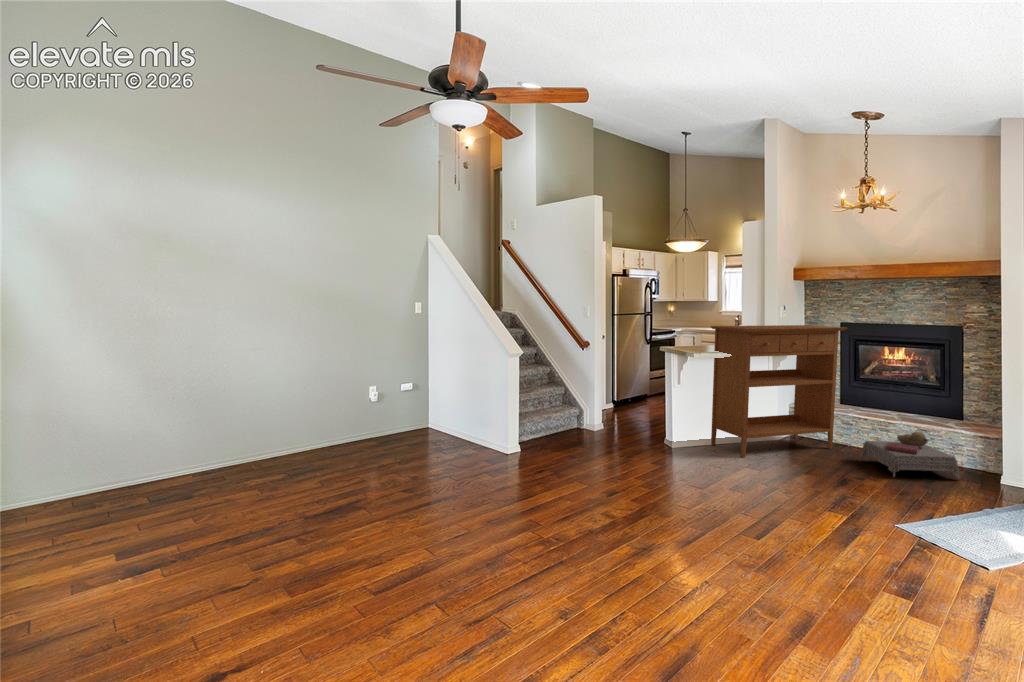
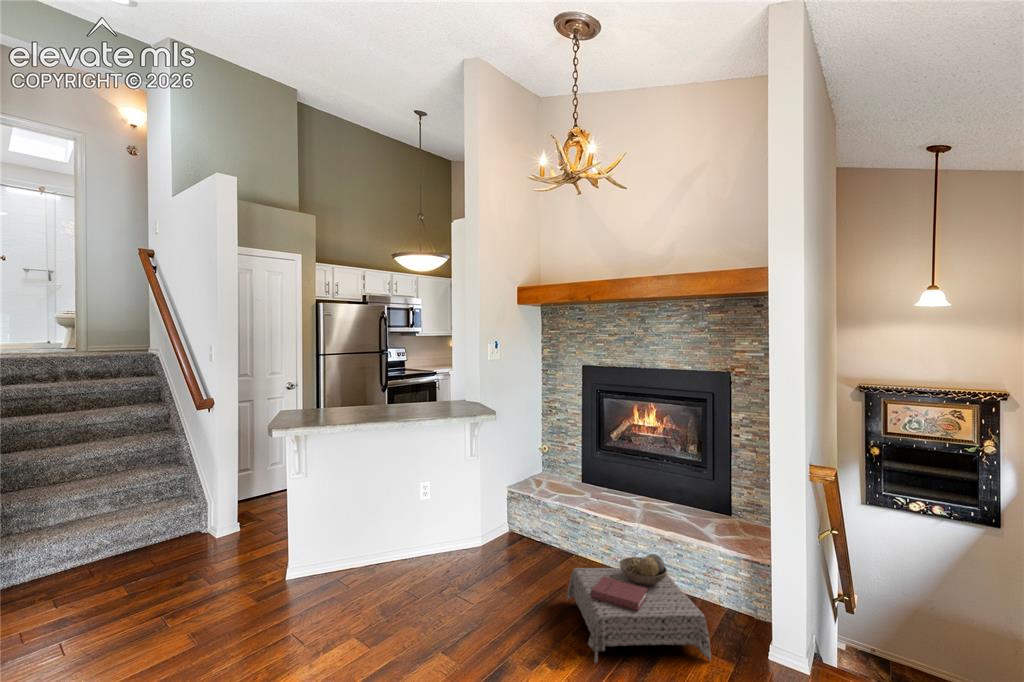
console table: present [711,325,848,457] -> none [341,361,563,608]

